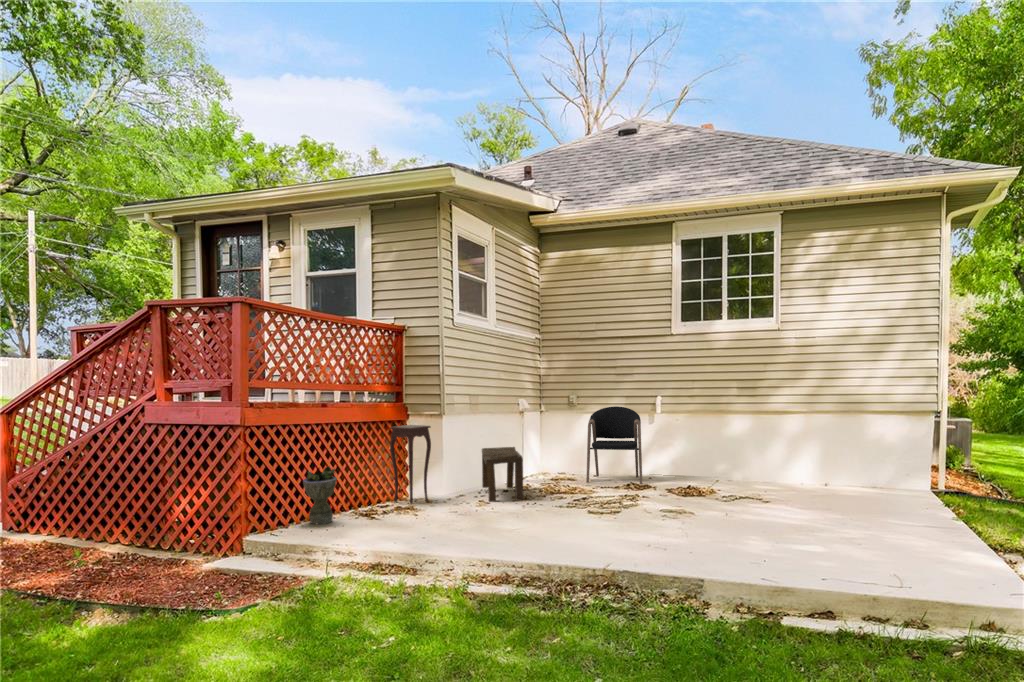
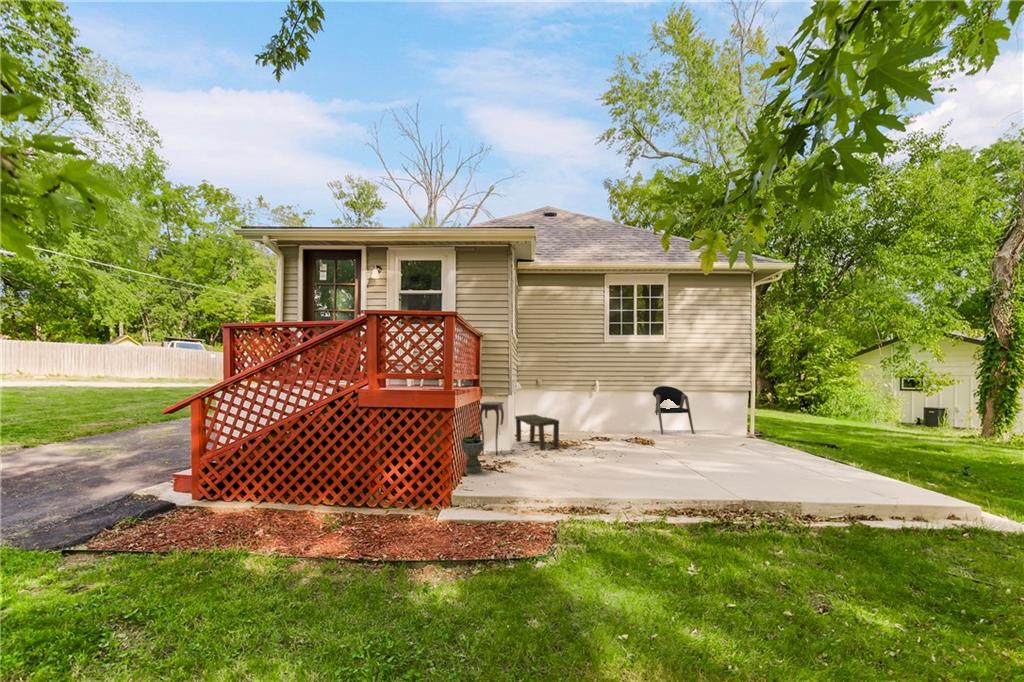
chair: present [586,406,642,484] -> present [653,386,694,435]

